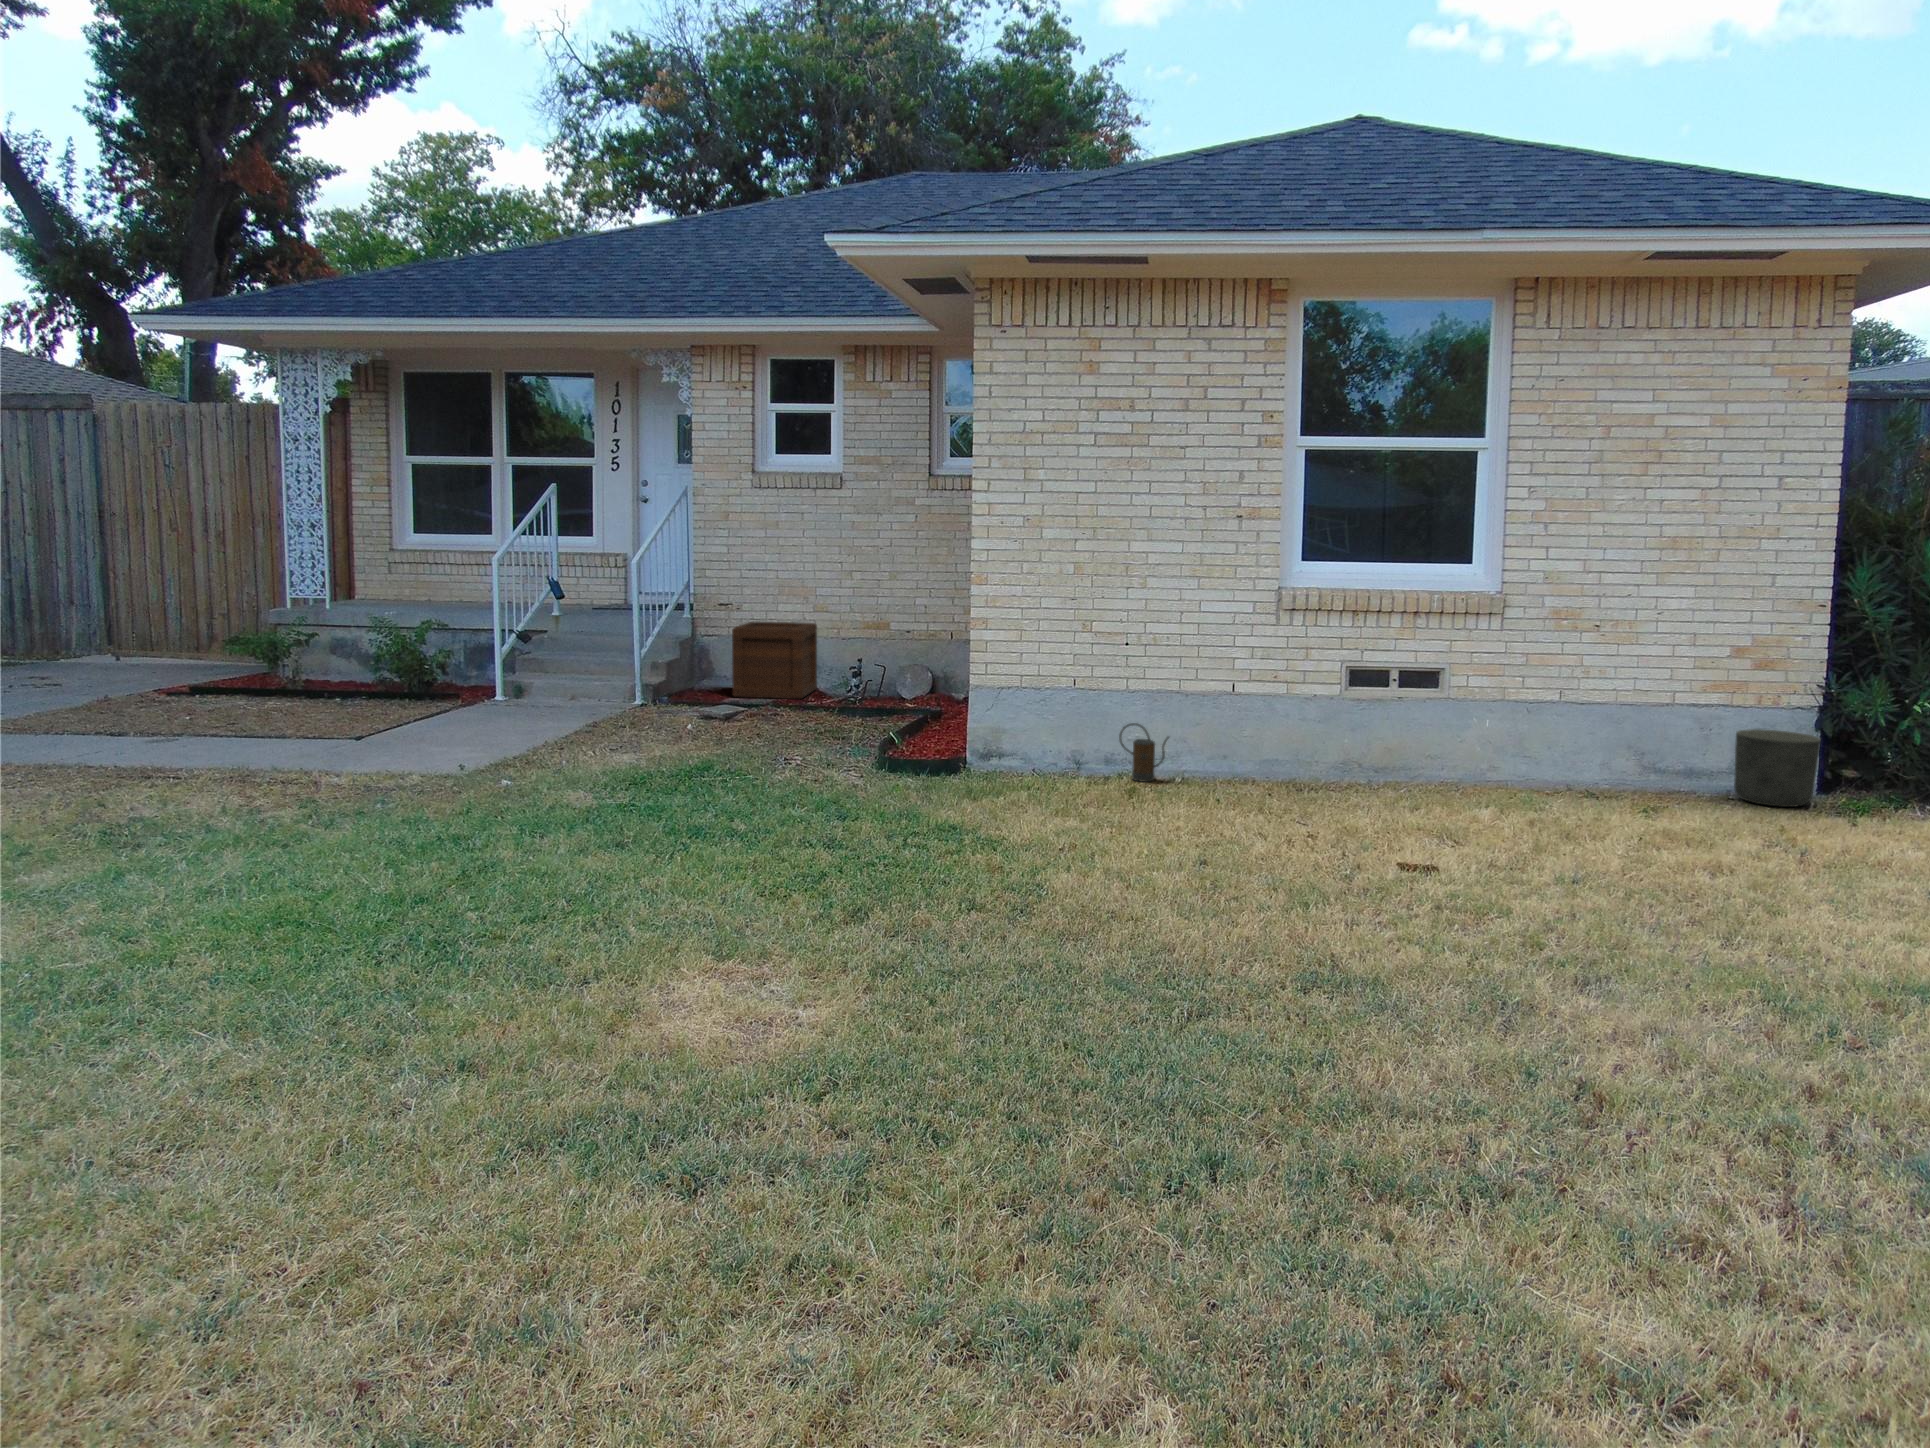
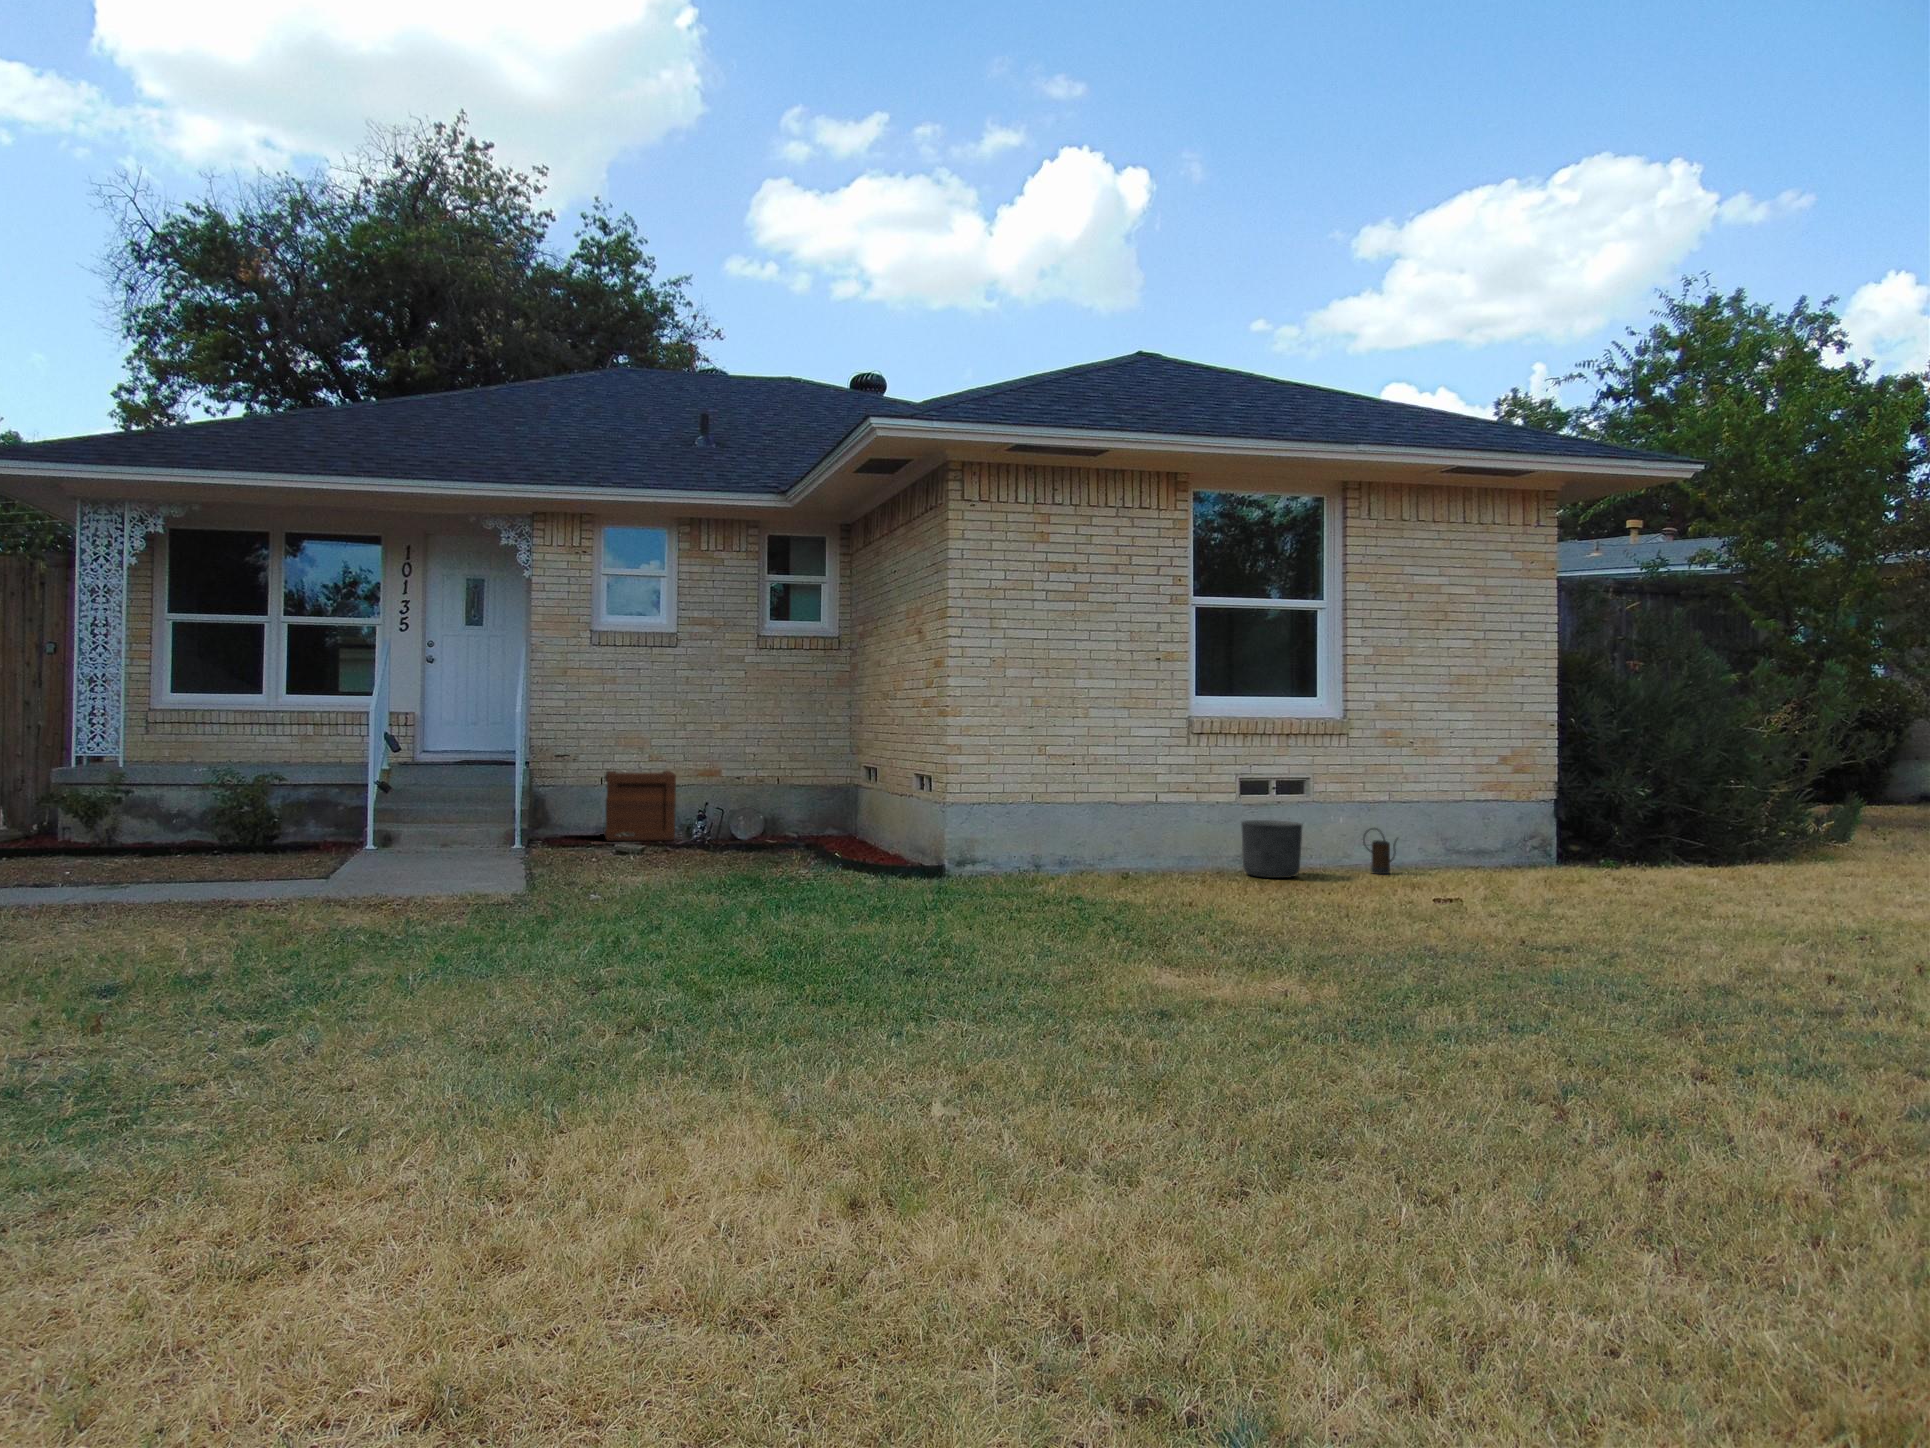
watering can: present [1119,723,1169,782] -> present [1363,828,1398,874]
planter: present [1734,729,1821,807] -> present [1241,820,1302,878]

